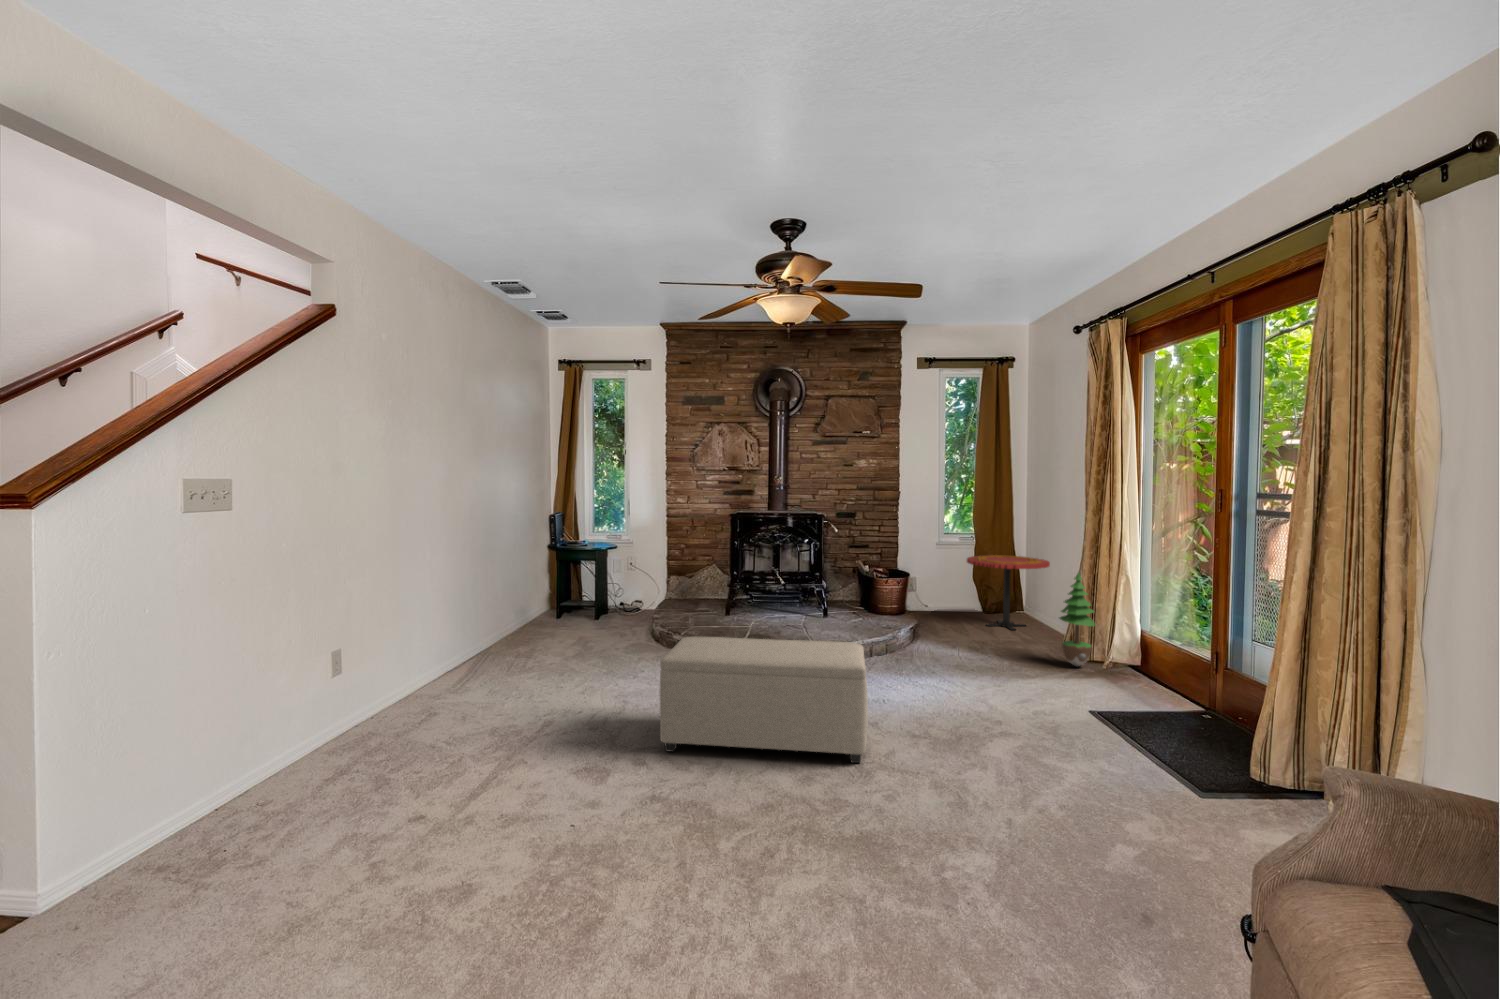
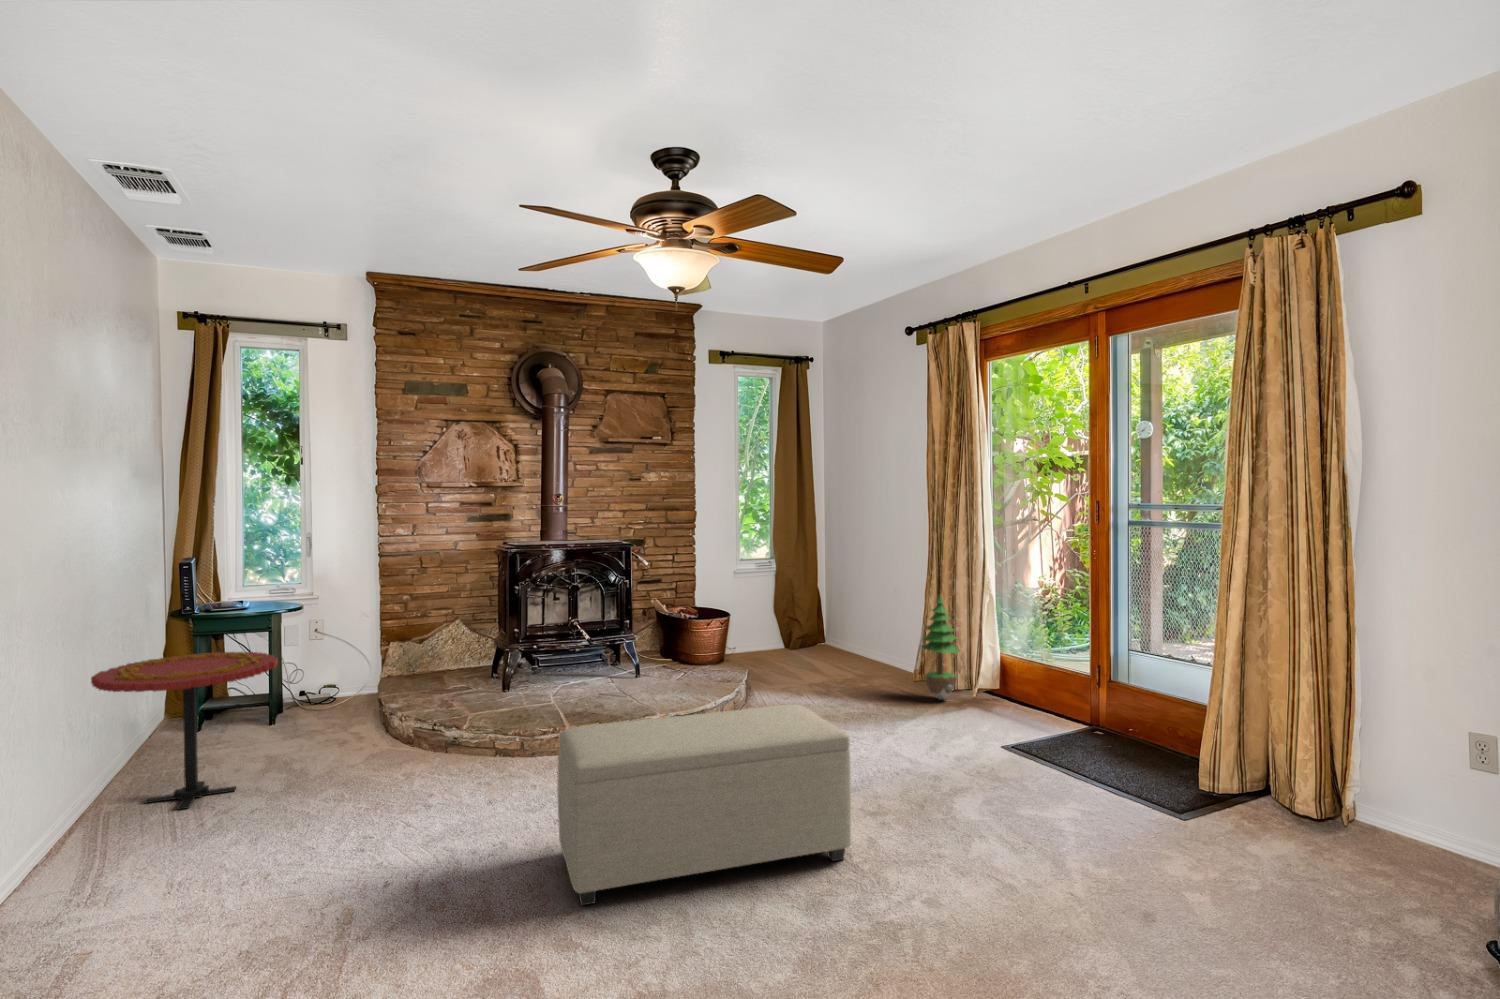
side table: present [967,555,1050,630] -> present [91,652,278,809]

